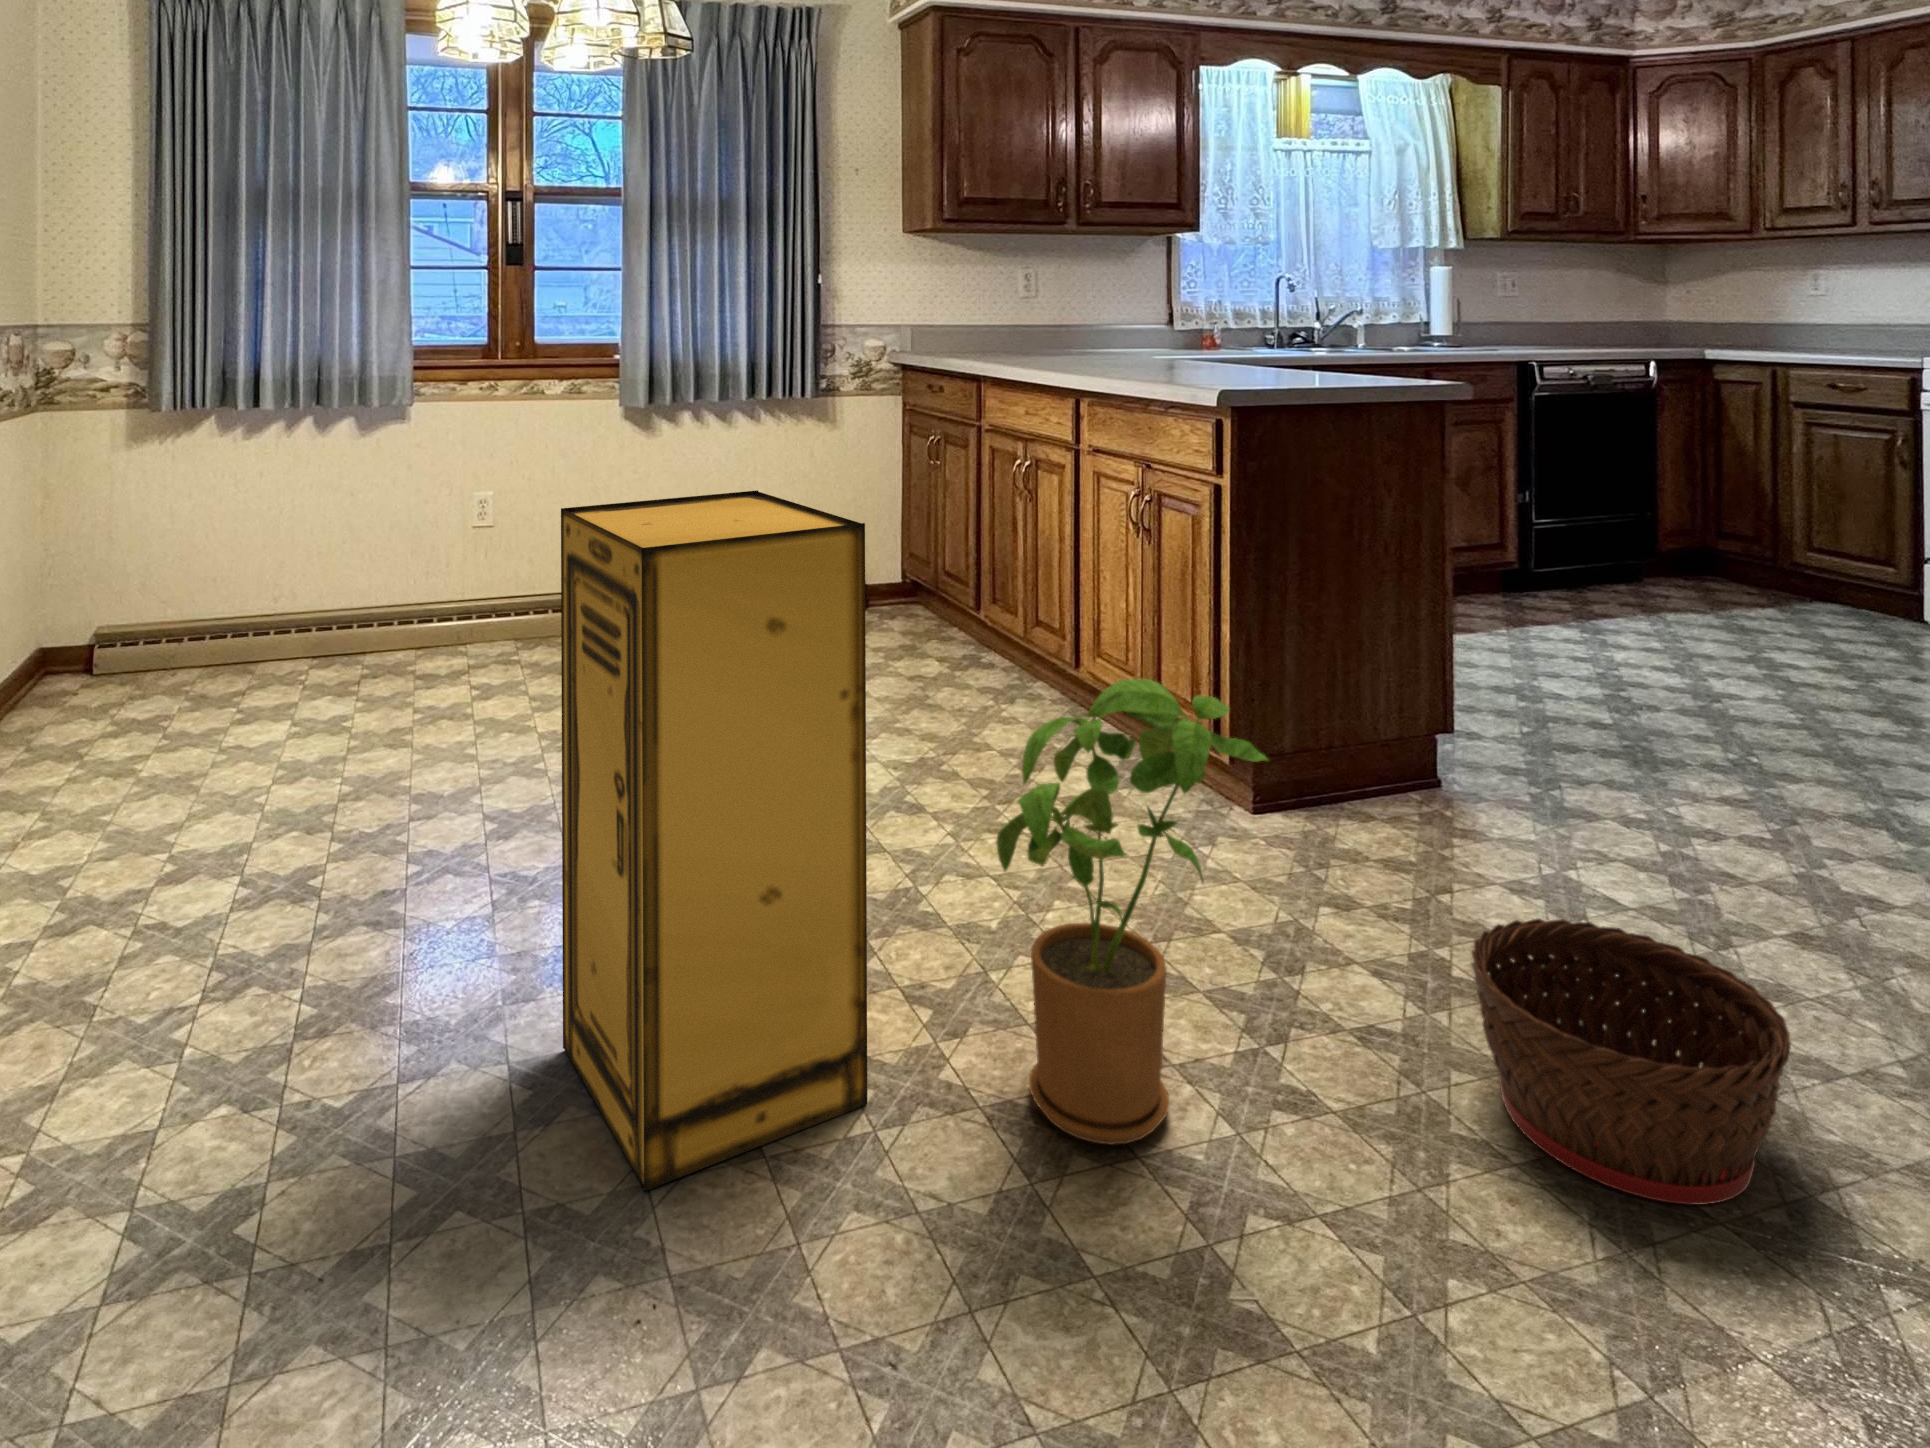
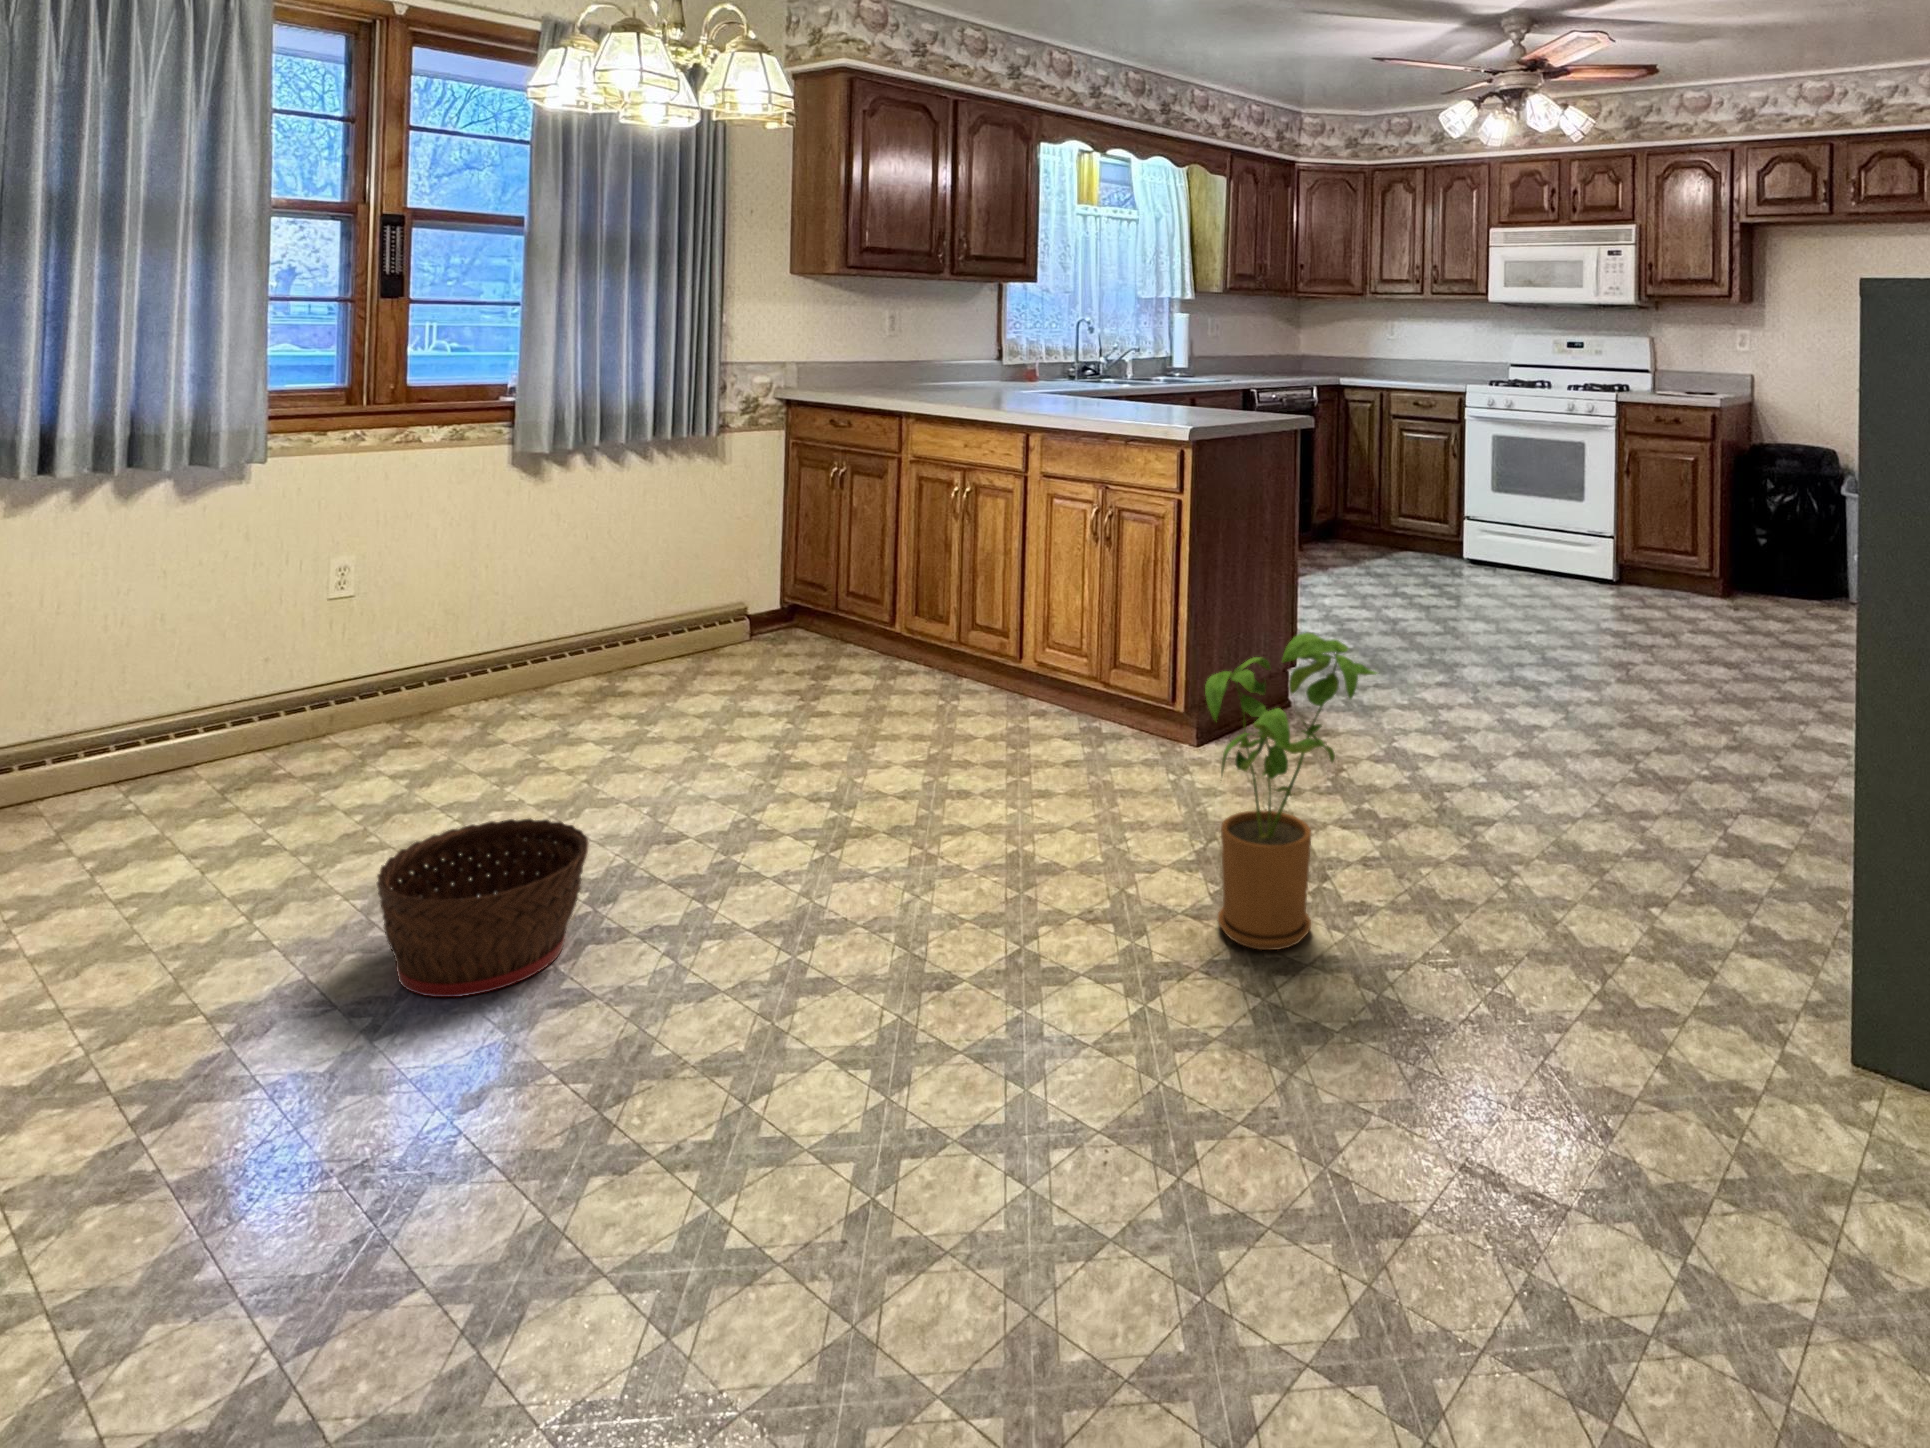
storage cabinet: present [561,490,867,1191] -> none [878,528,1140,1070]
basket: present [1471,919,1791,1205] -> present [376,818,588,997]

